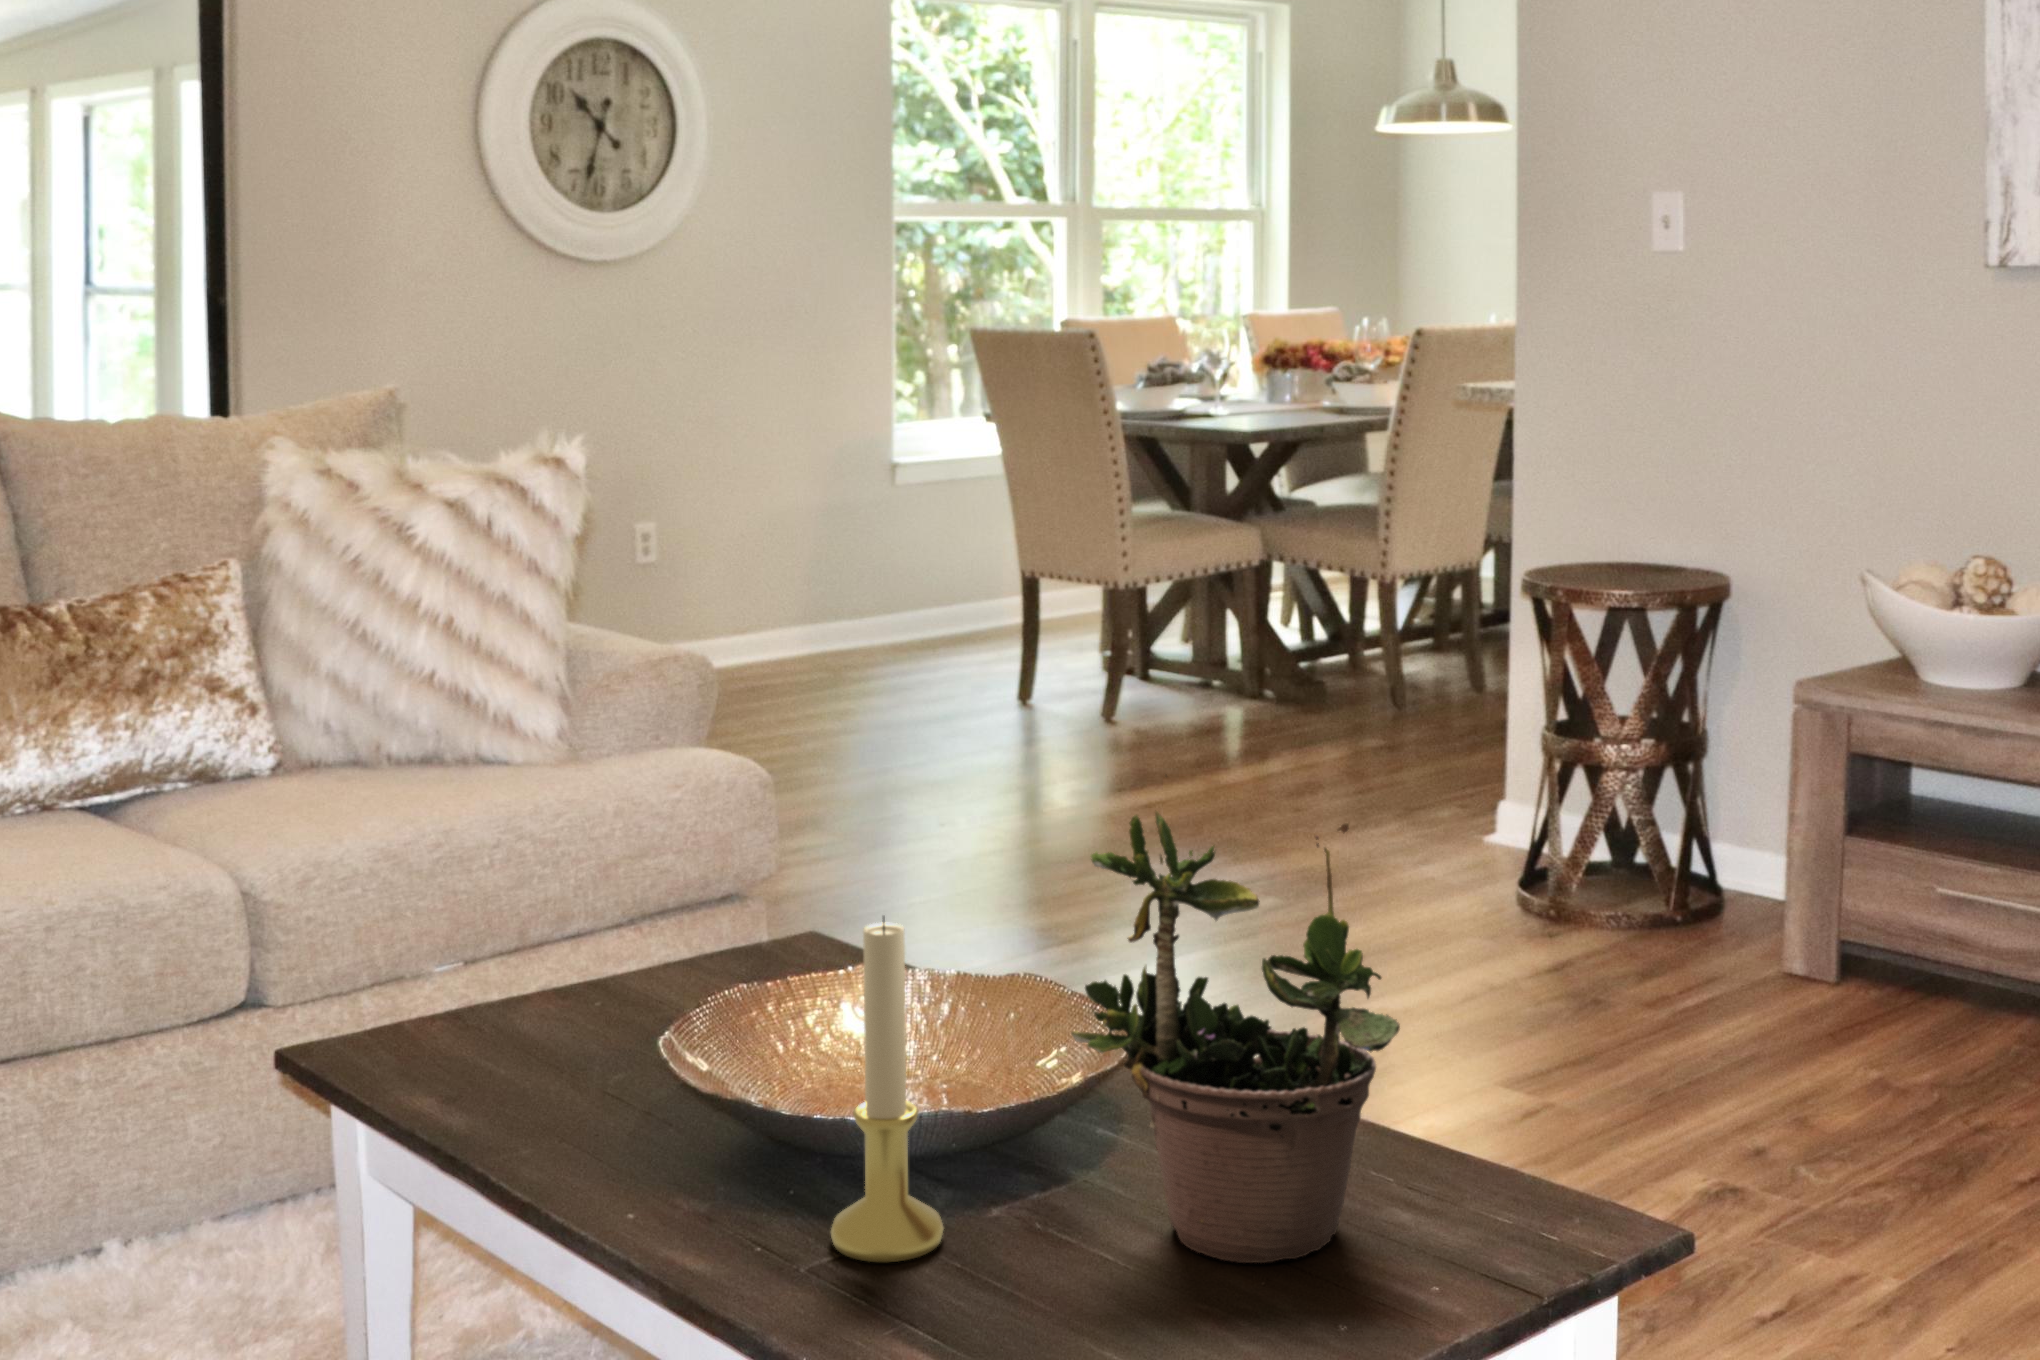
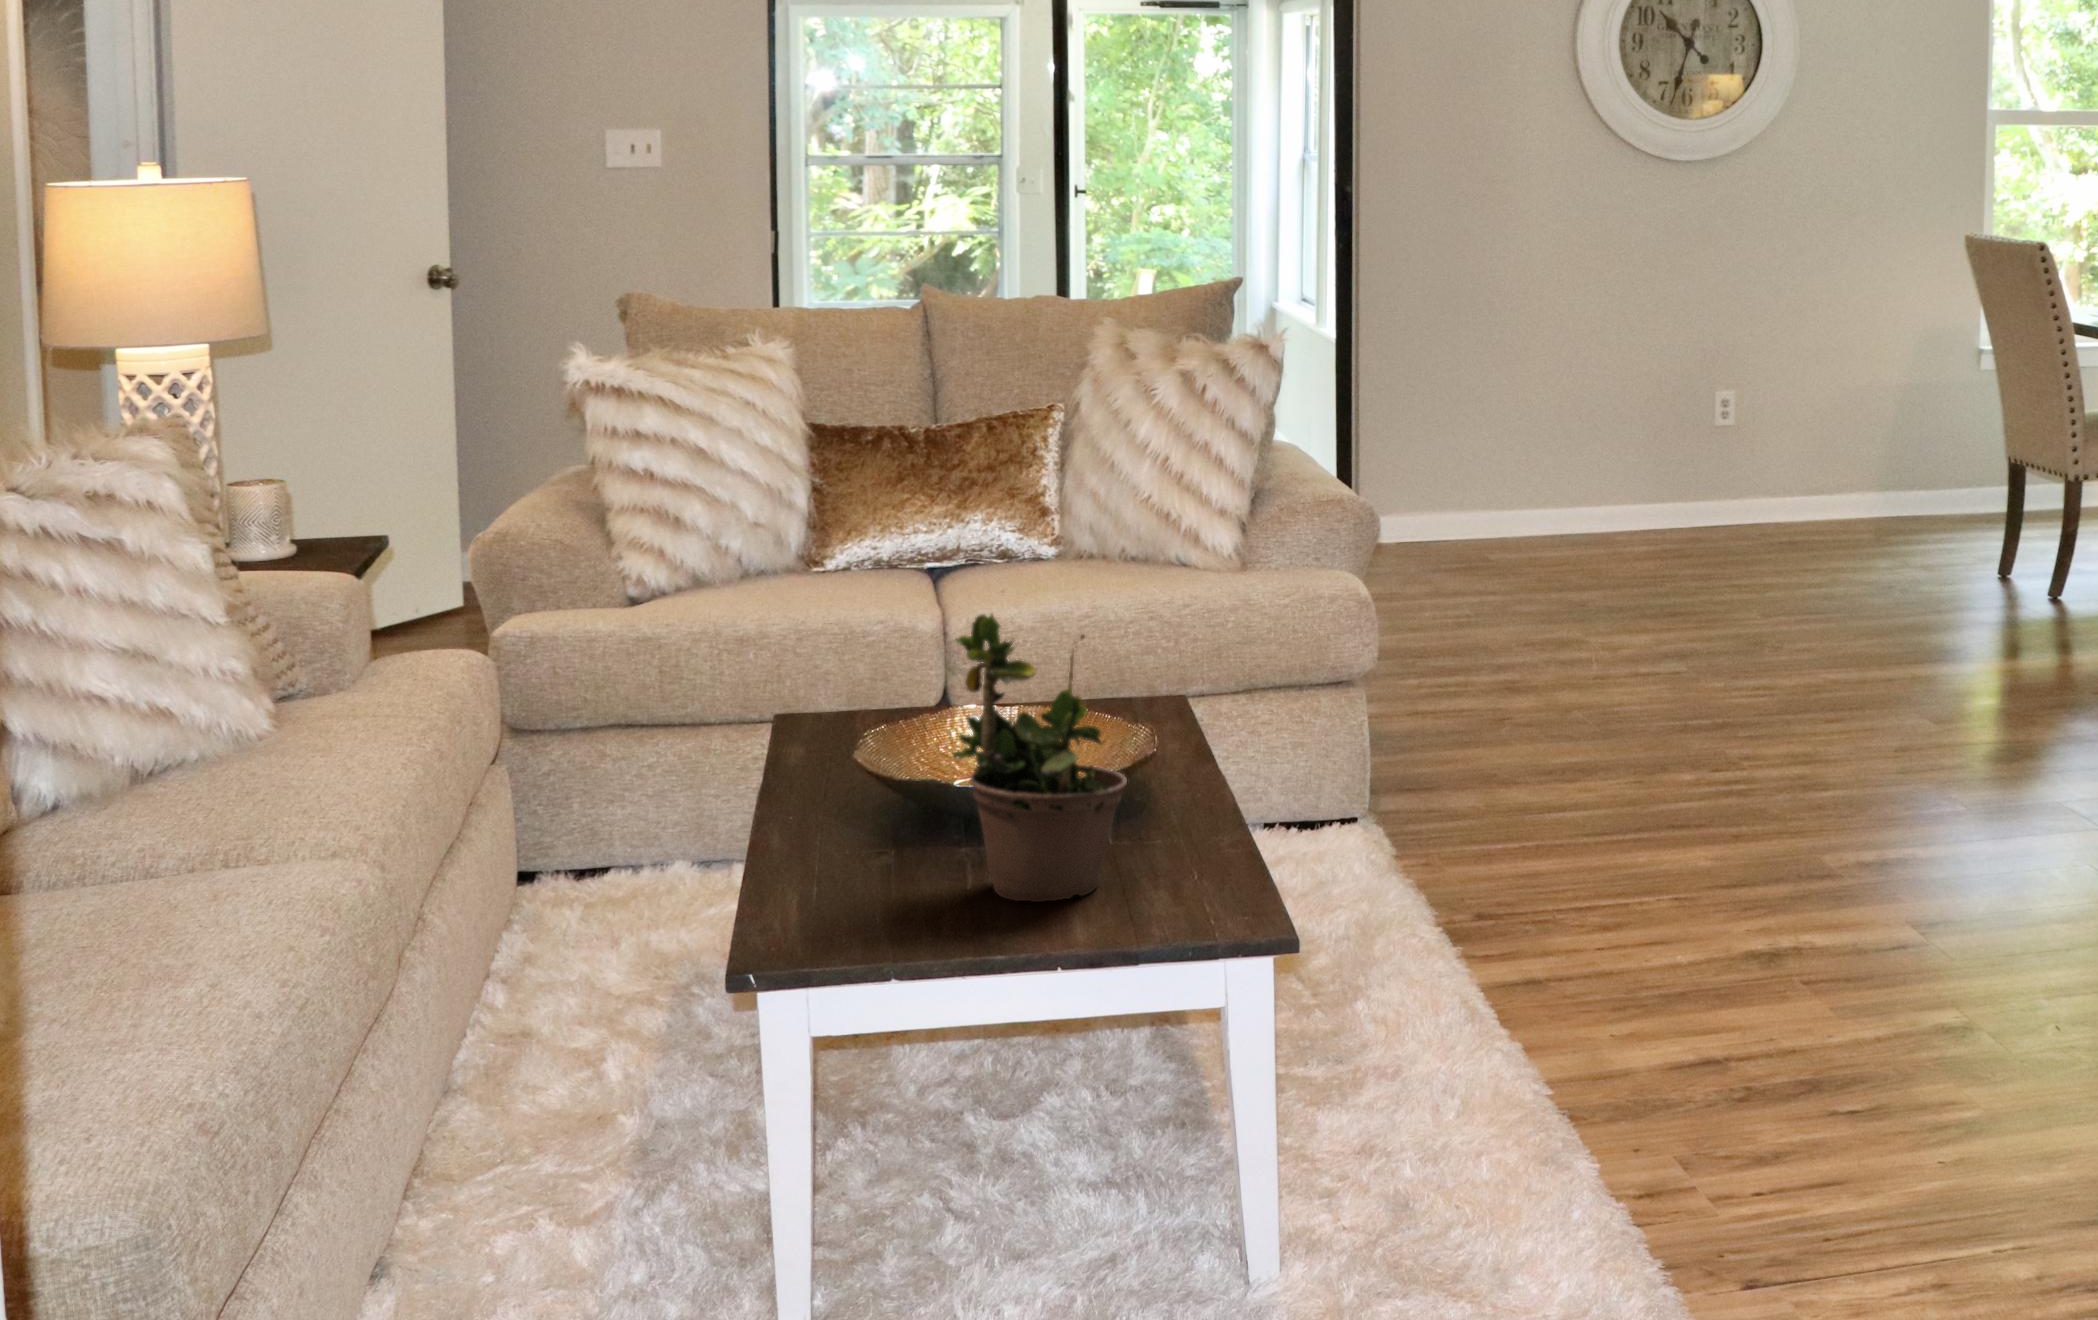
candle holder: present [831,916,944,1262] -> none [828,657,899,865]

